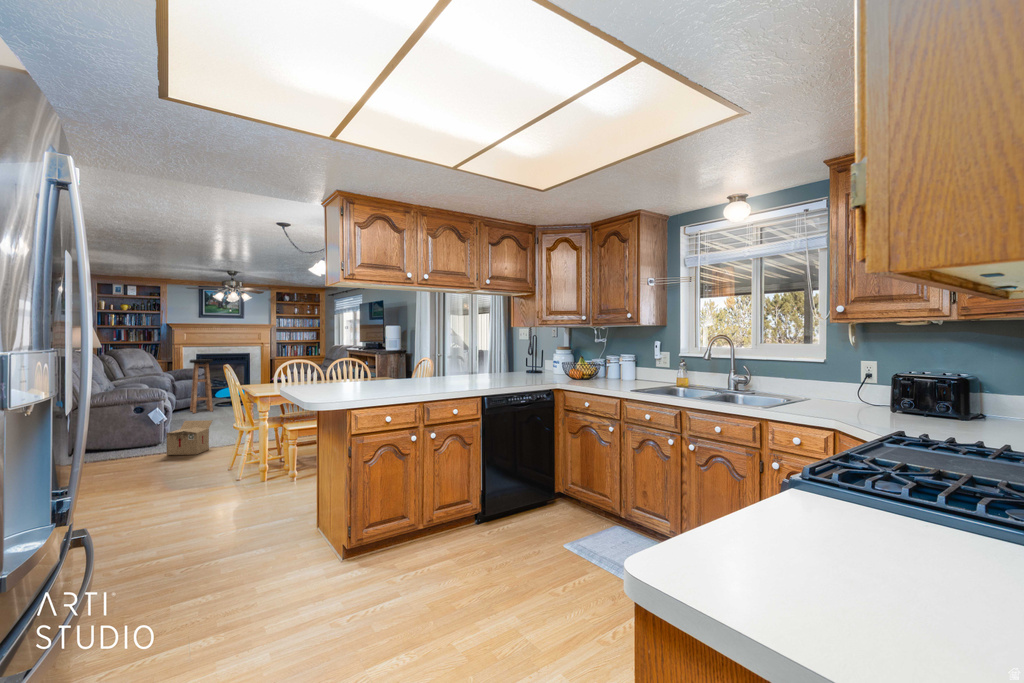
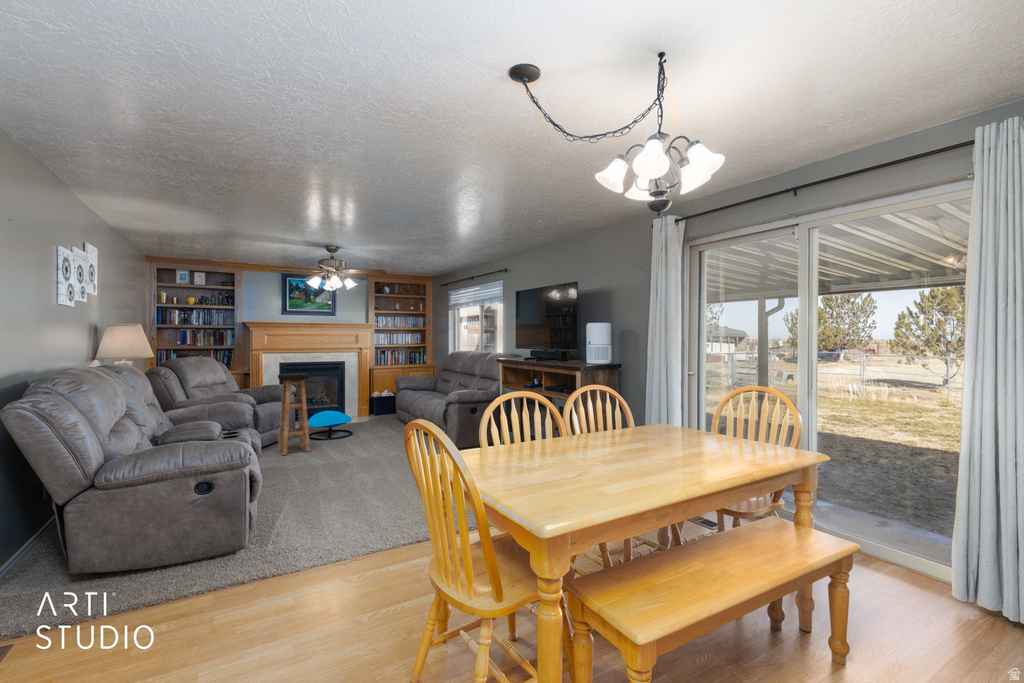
cardboard box: present [166,420,212,455] -> none [248,507,343,591]

